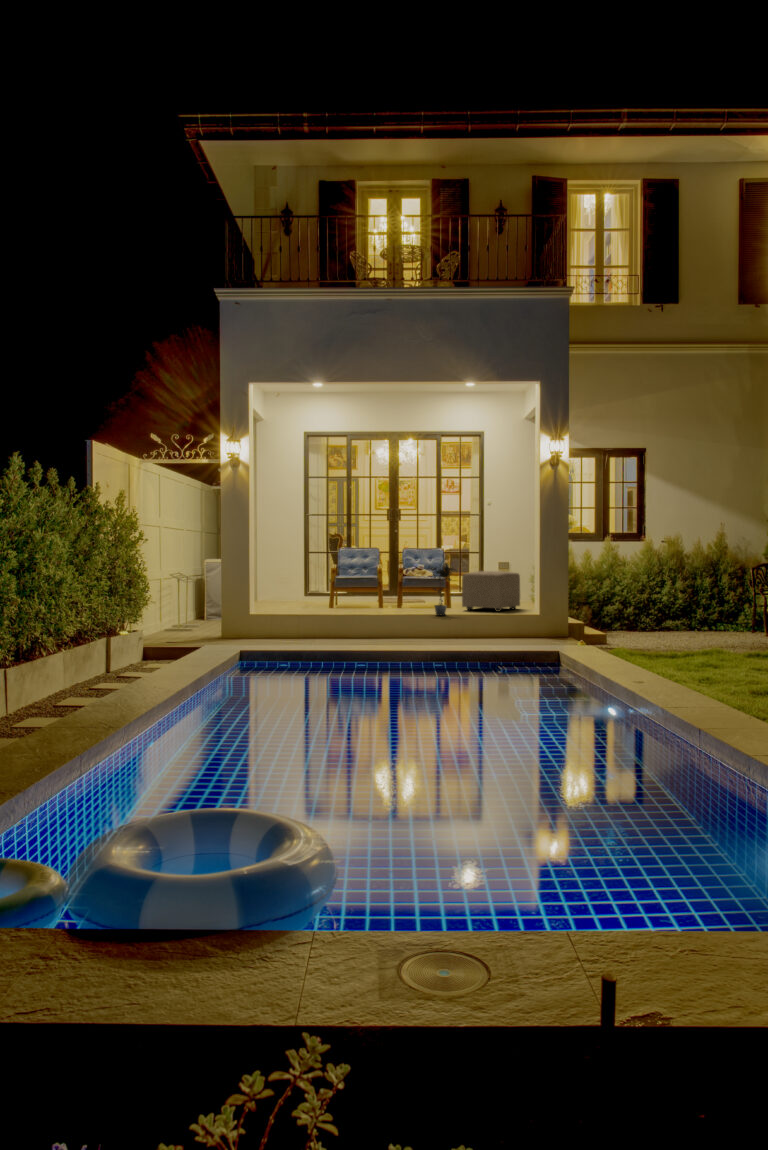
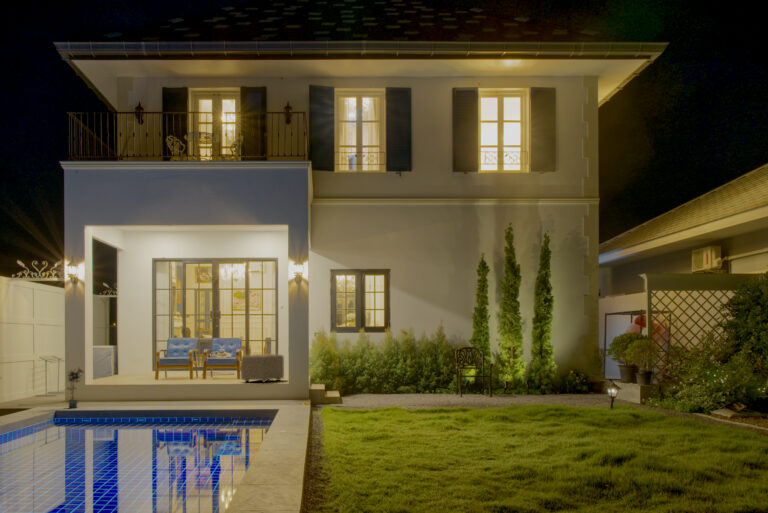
potted plant: present [431,563,454,615] -> present [68,369,83,408]

